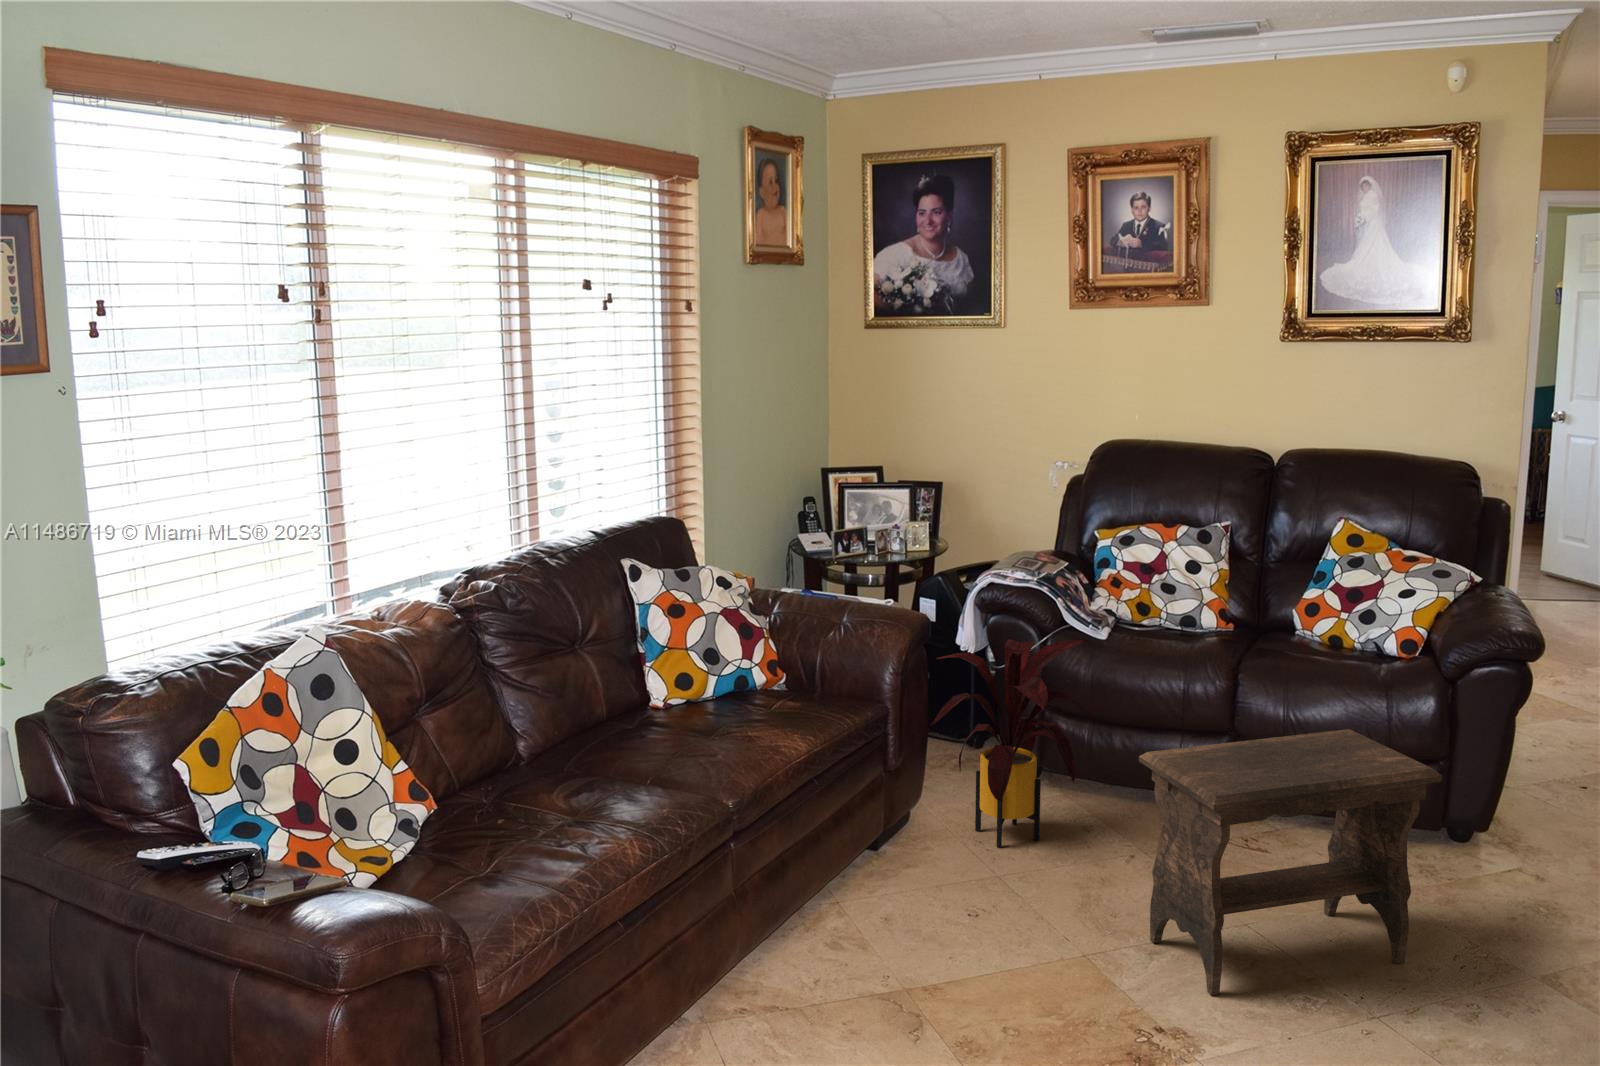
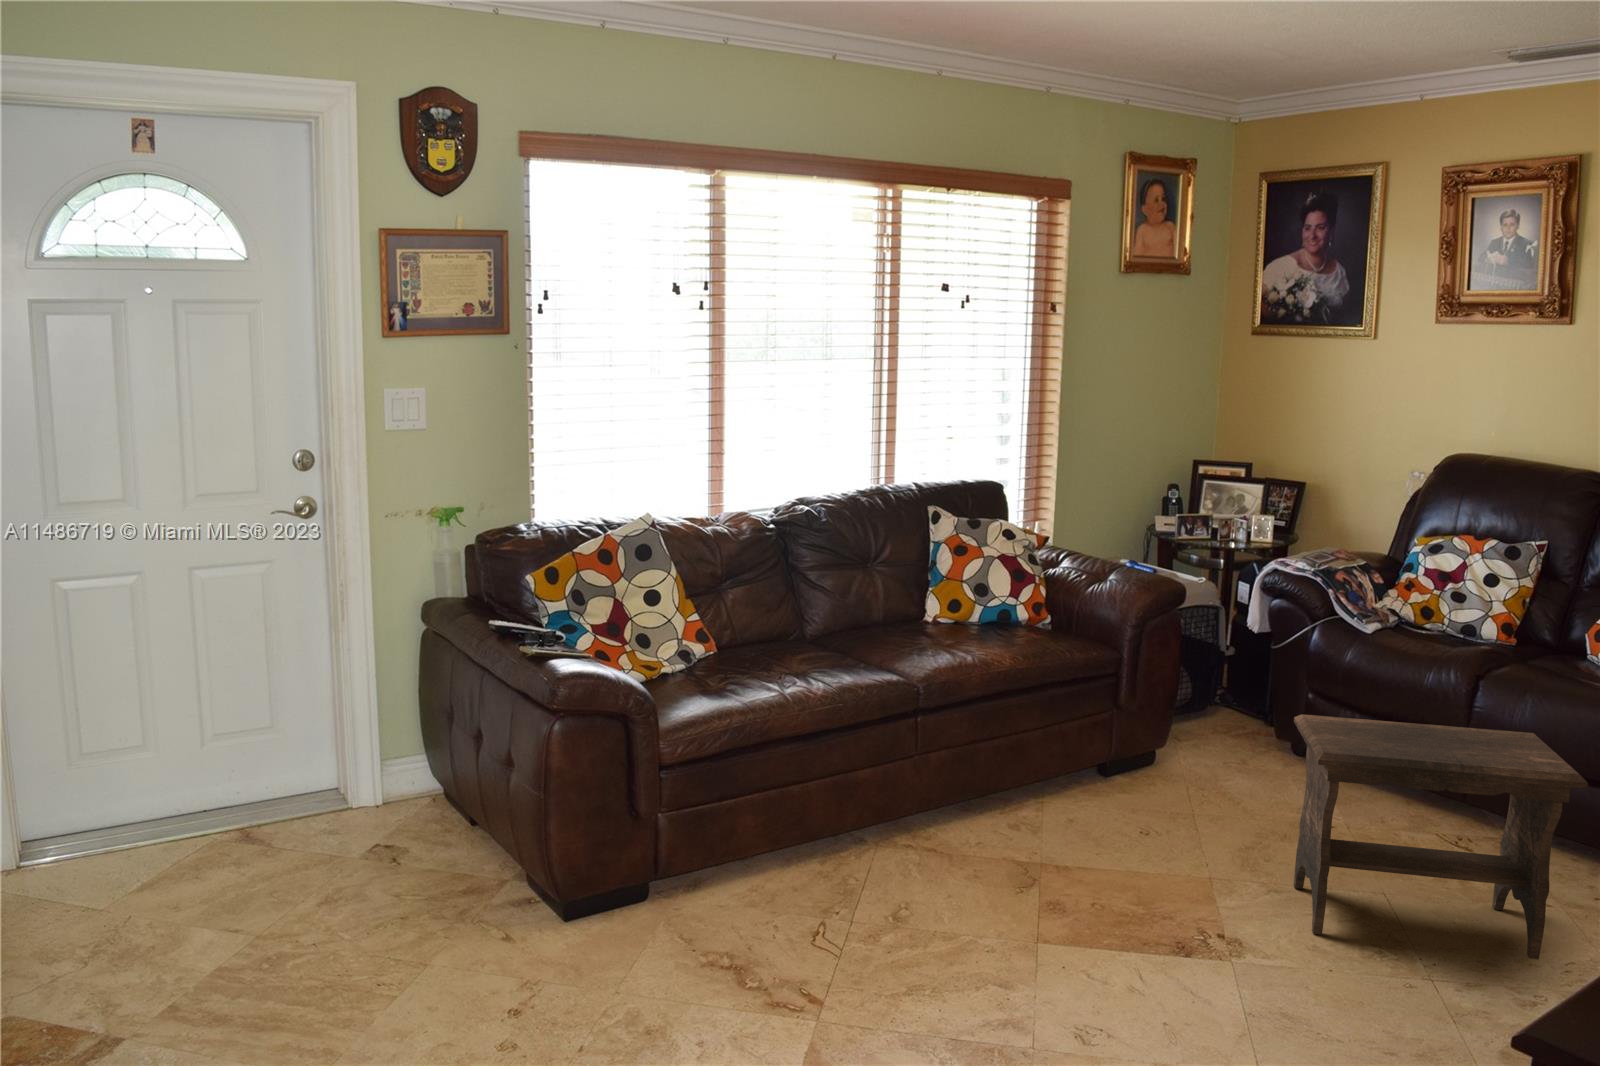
house plant: present [929,639,1099,847] -> none [1157,616,1335,798]

